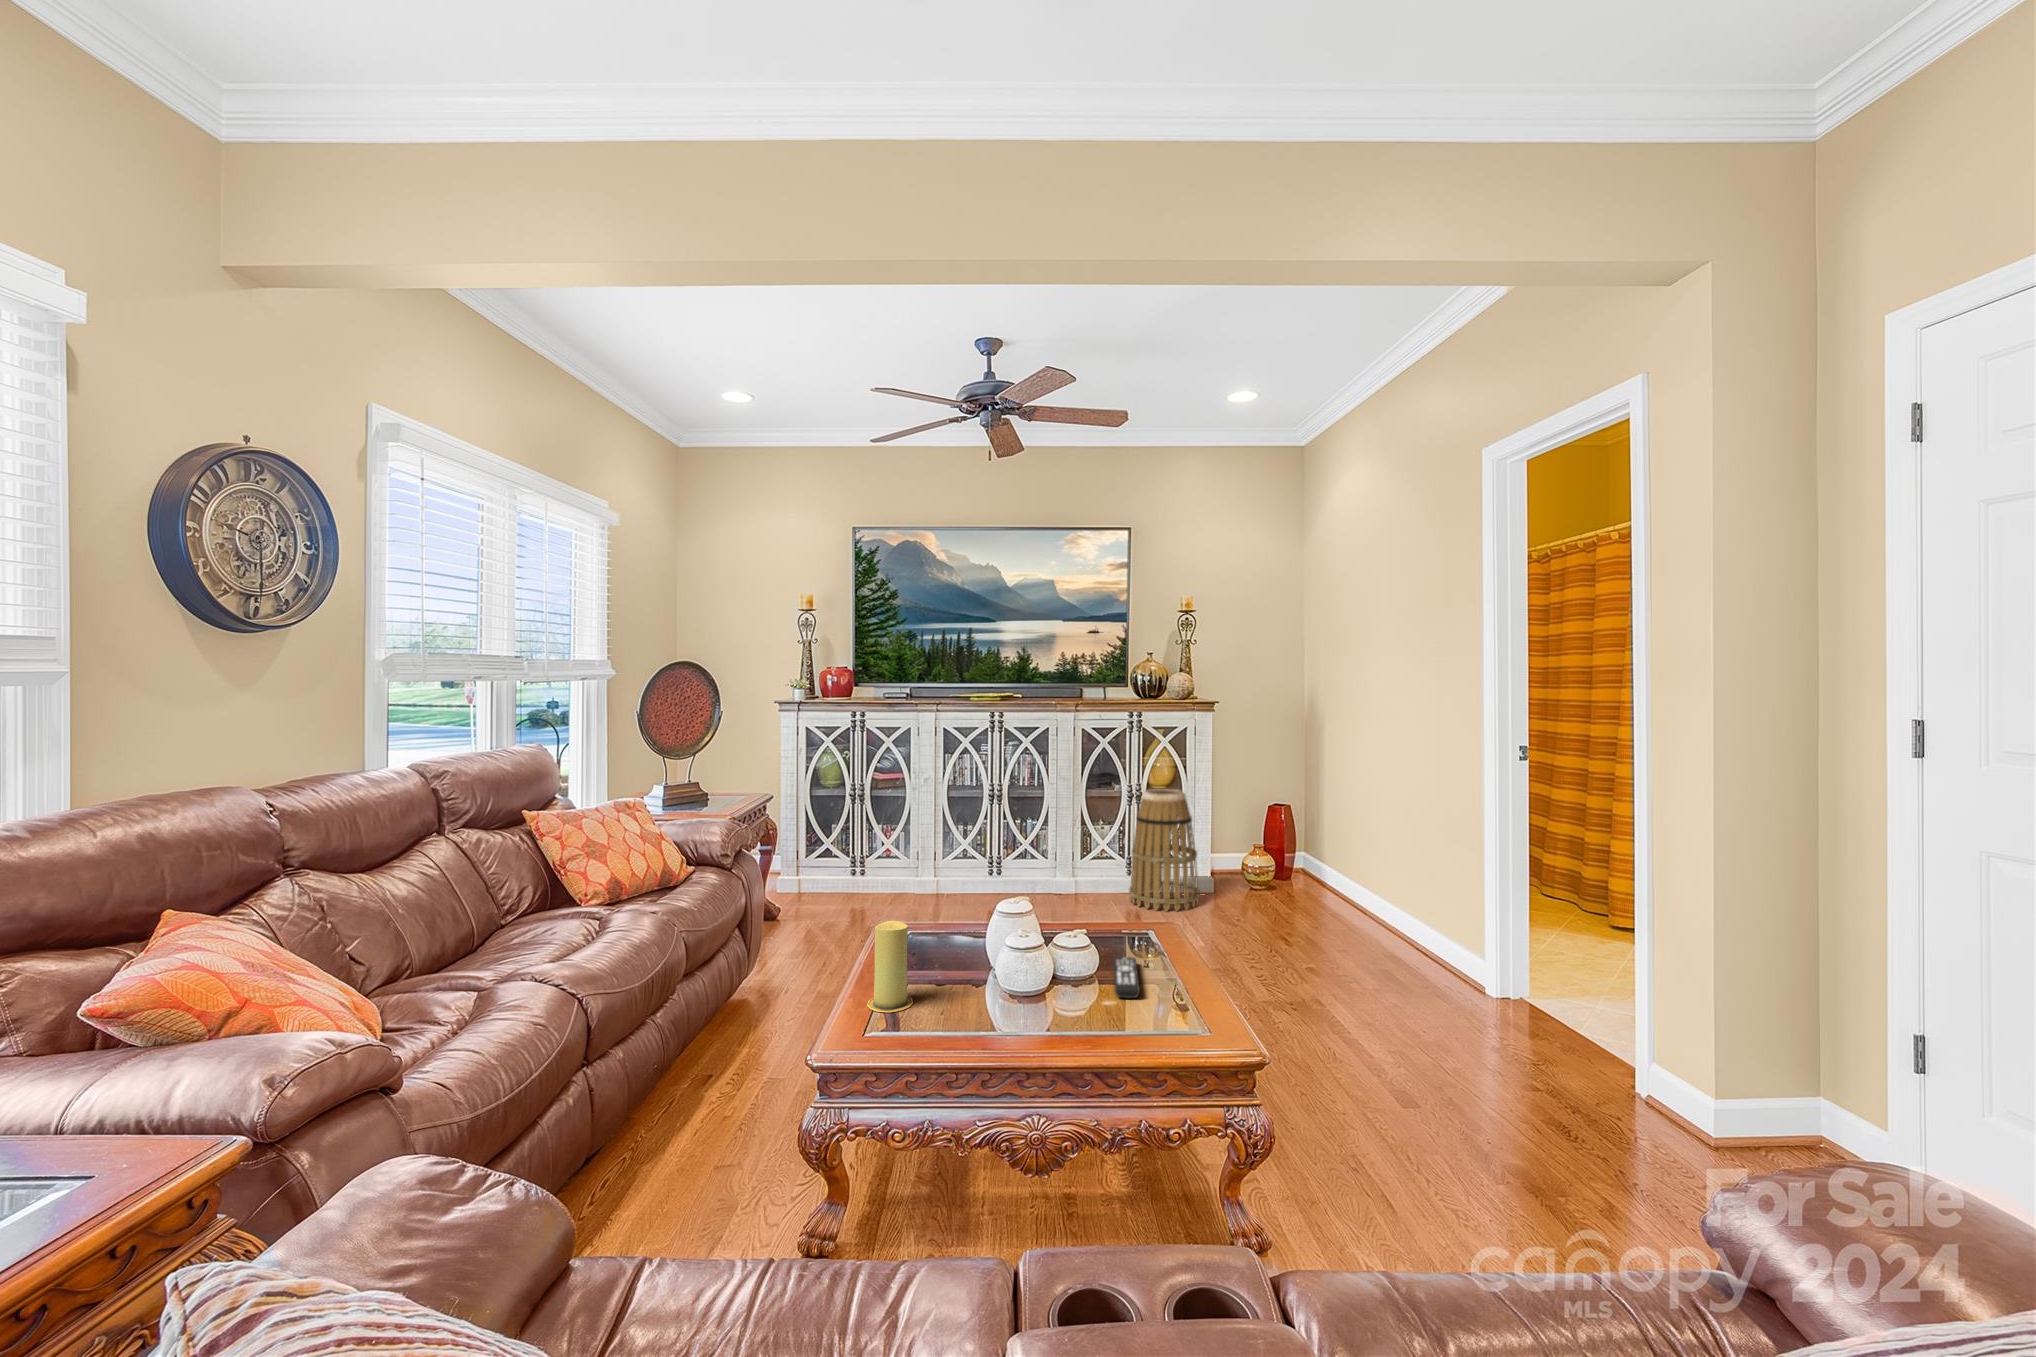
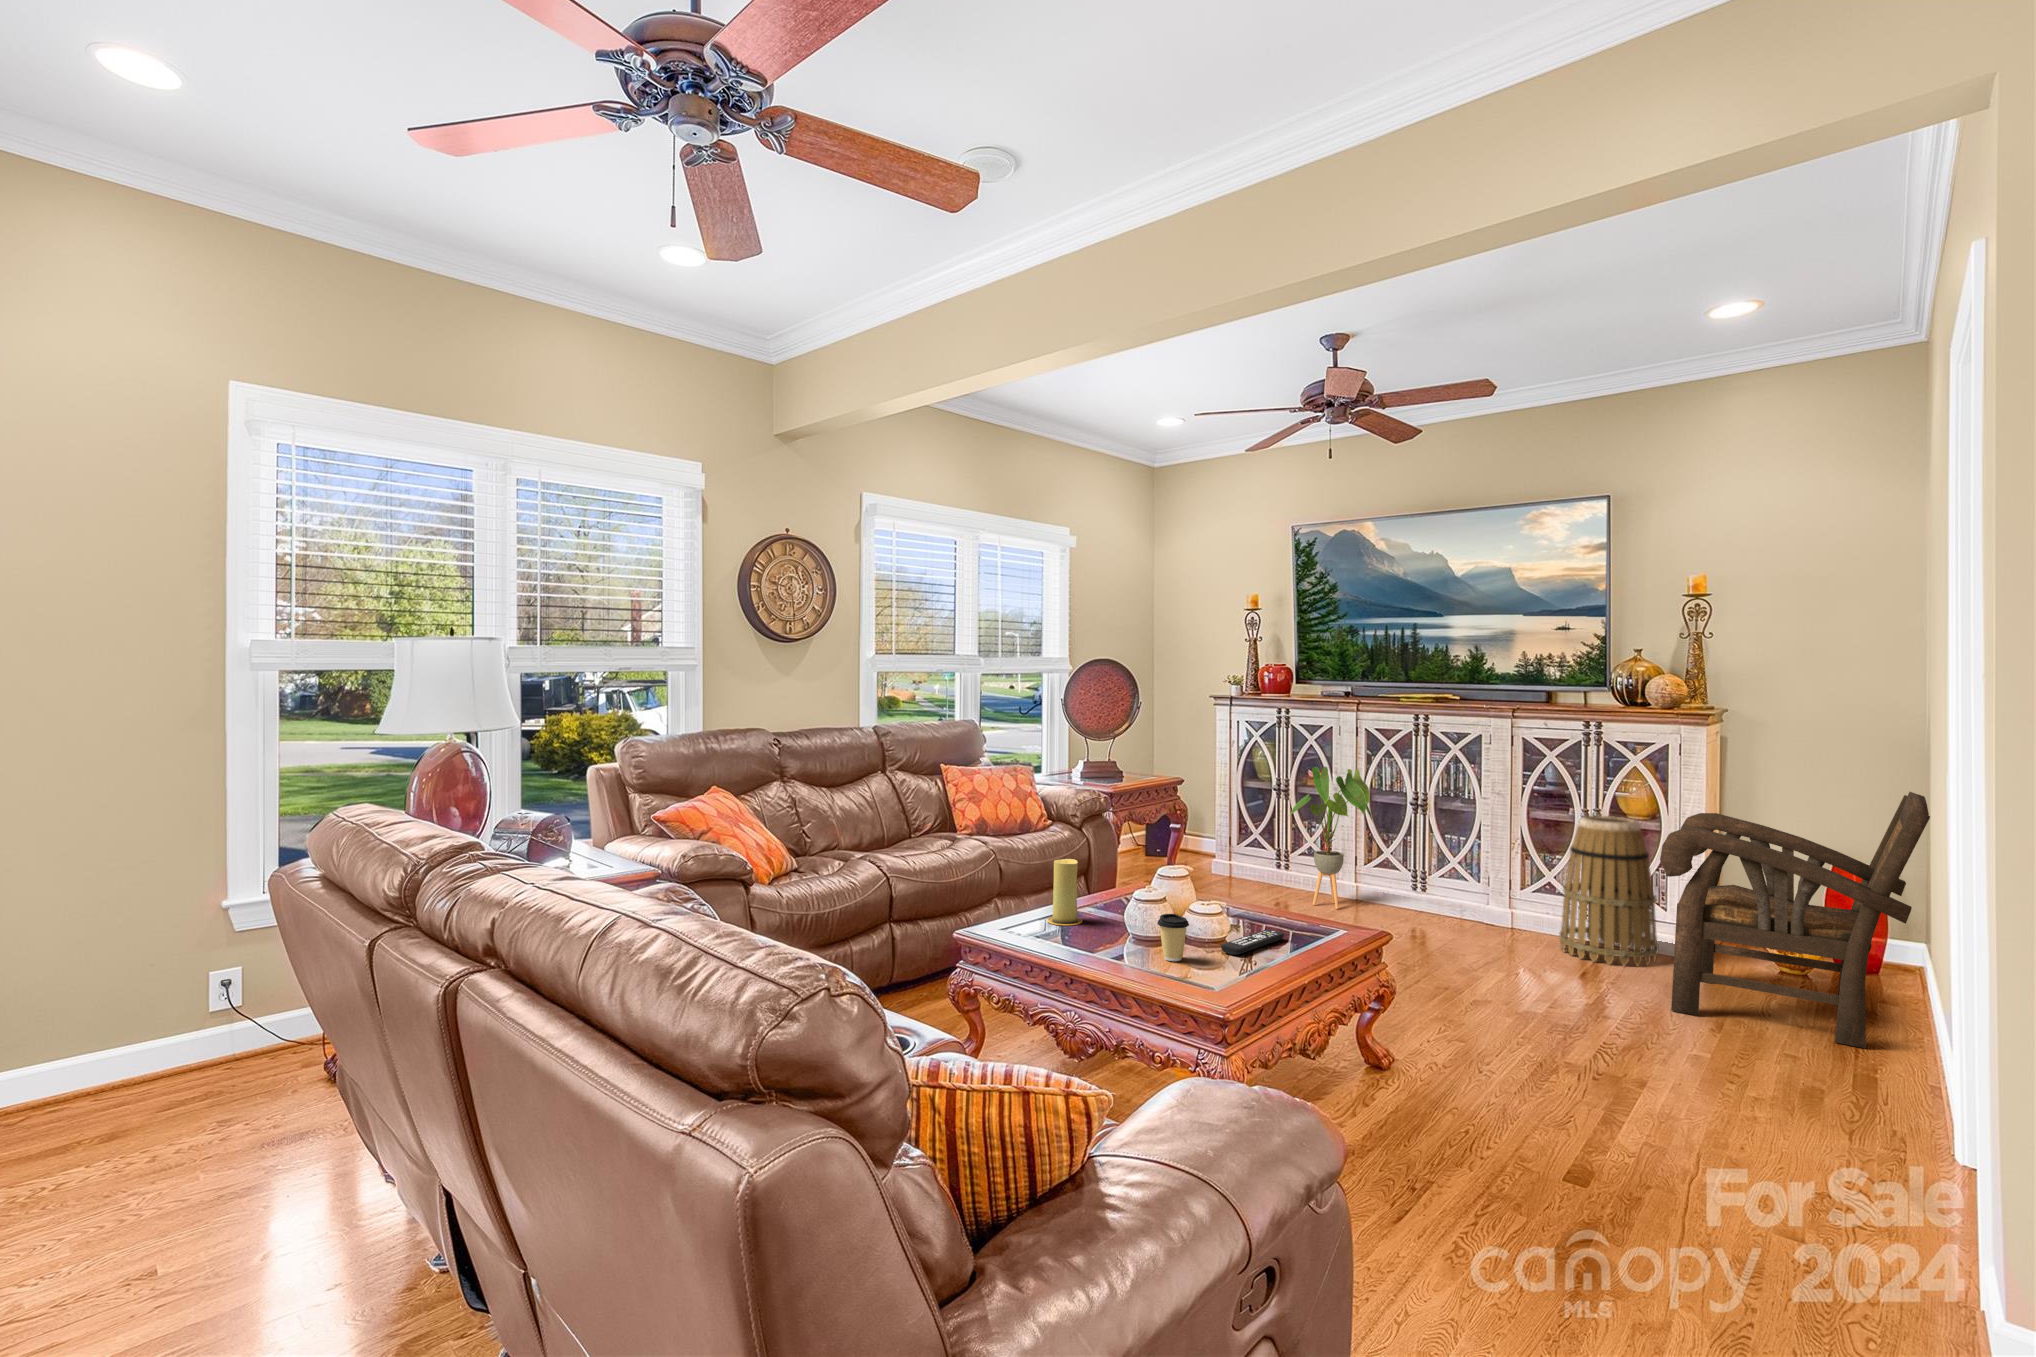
armchair: none [1221,753,1409,941] -> present [1660,792,1930,1048]
house plant: none [892,767,972,904] -> present [1290,767,1372,909]
coffee cup: none [1071,968,1109,1027] -> present [1157,914,1189,961]

